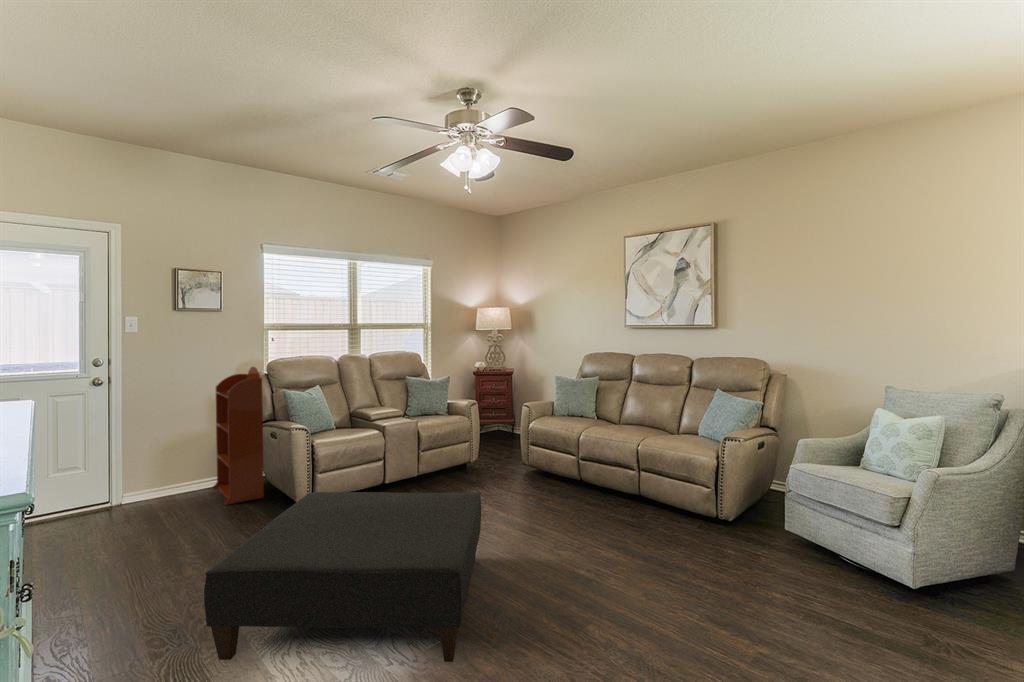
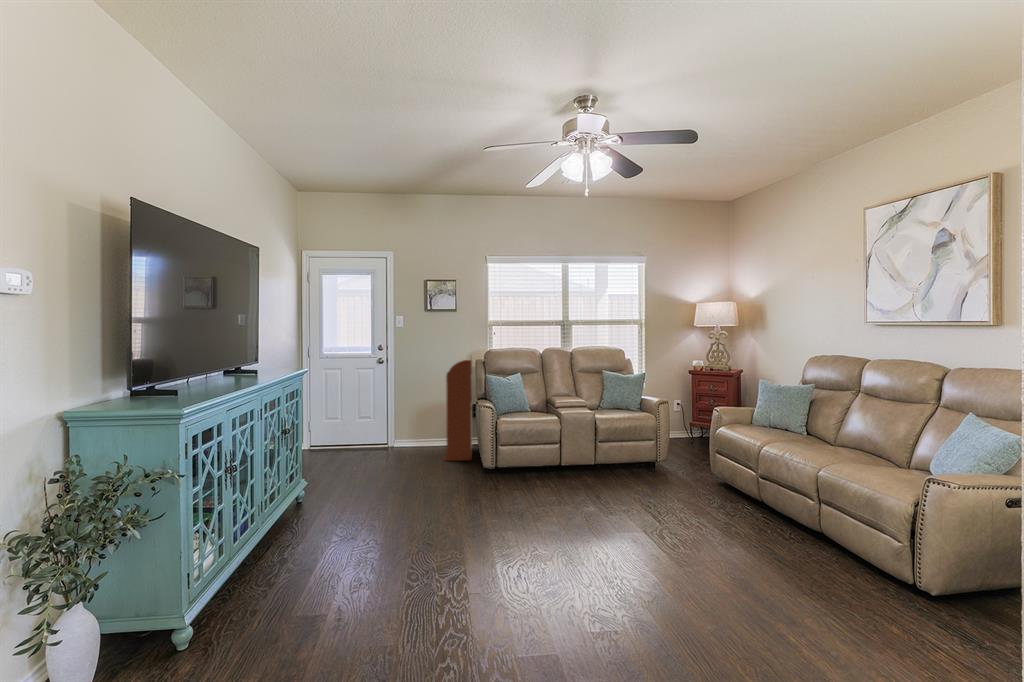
ottoman: present [204,492,481,662] -> none [338,459,584,620]

